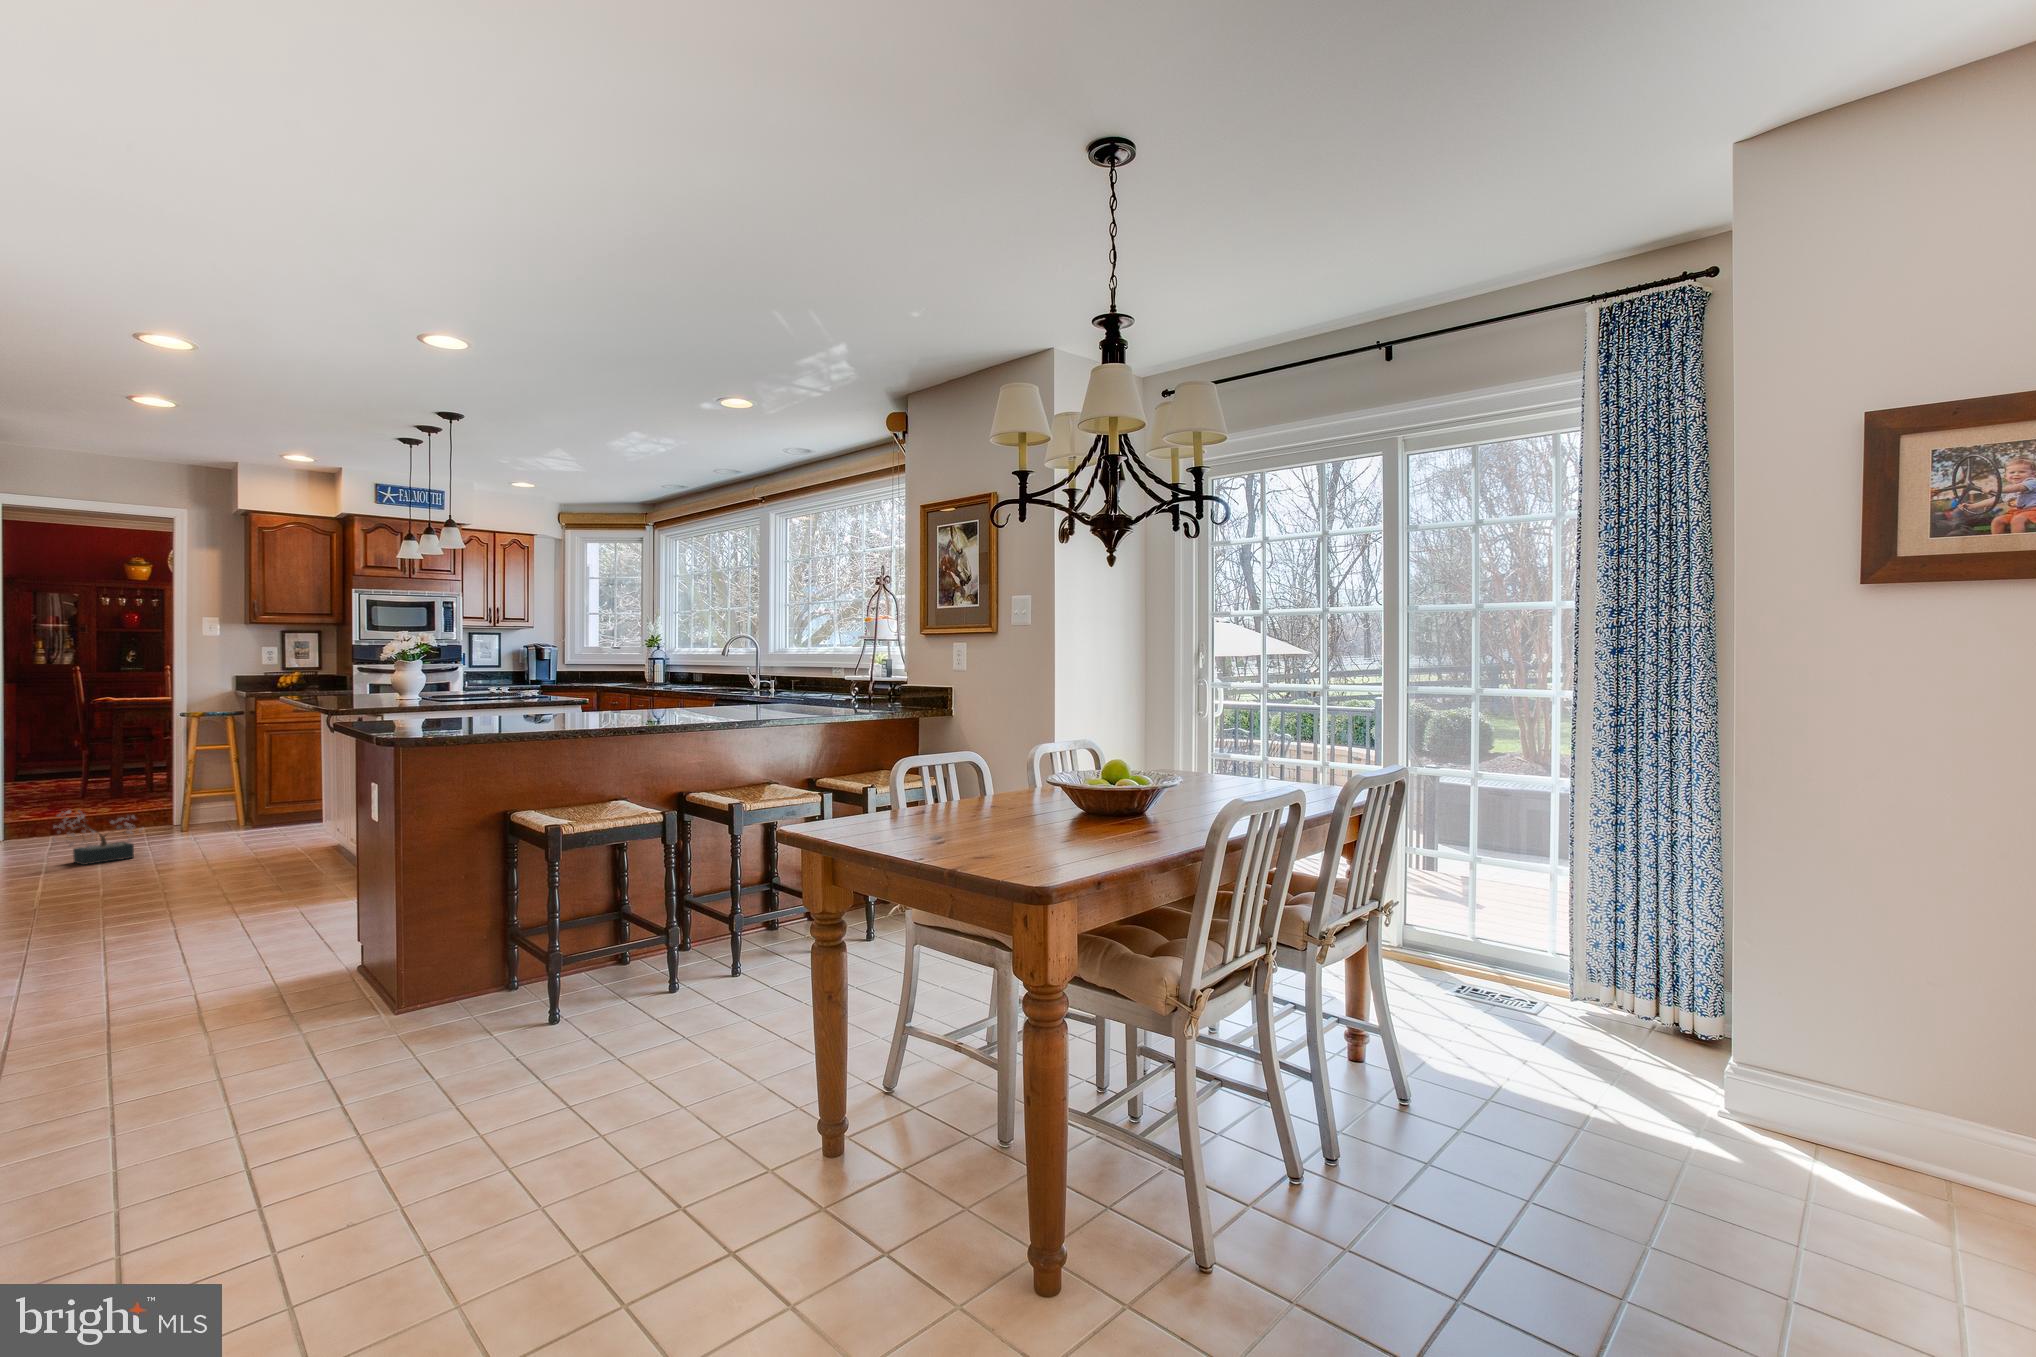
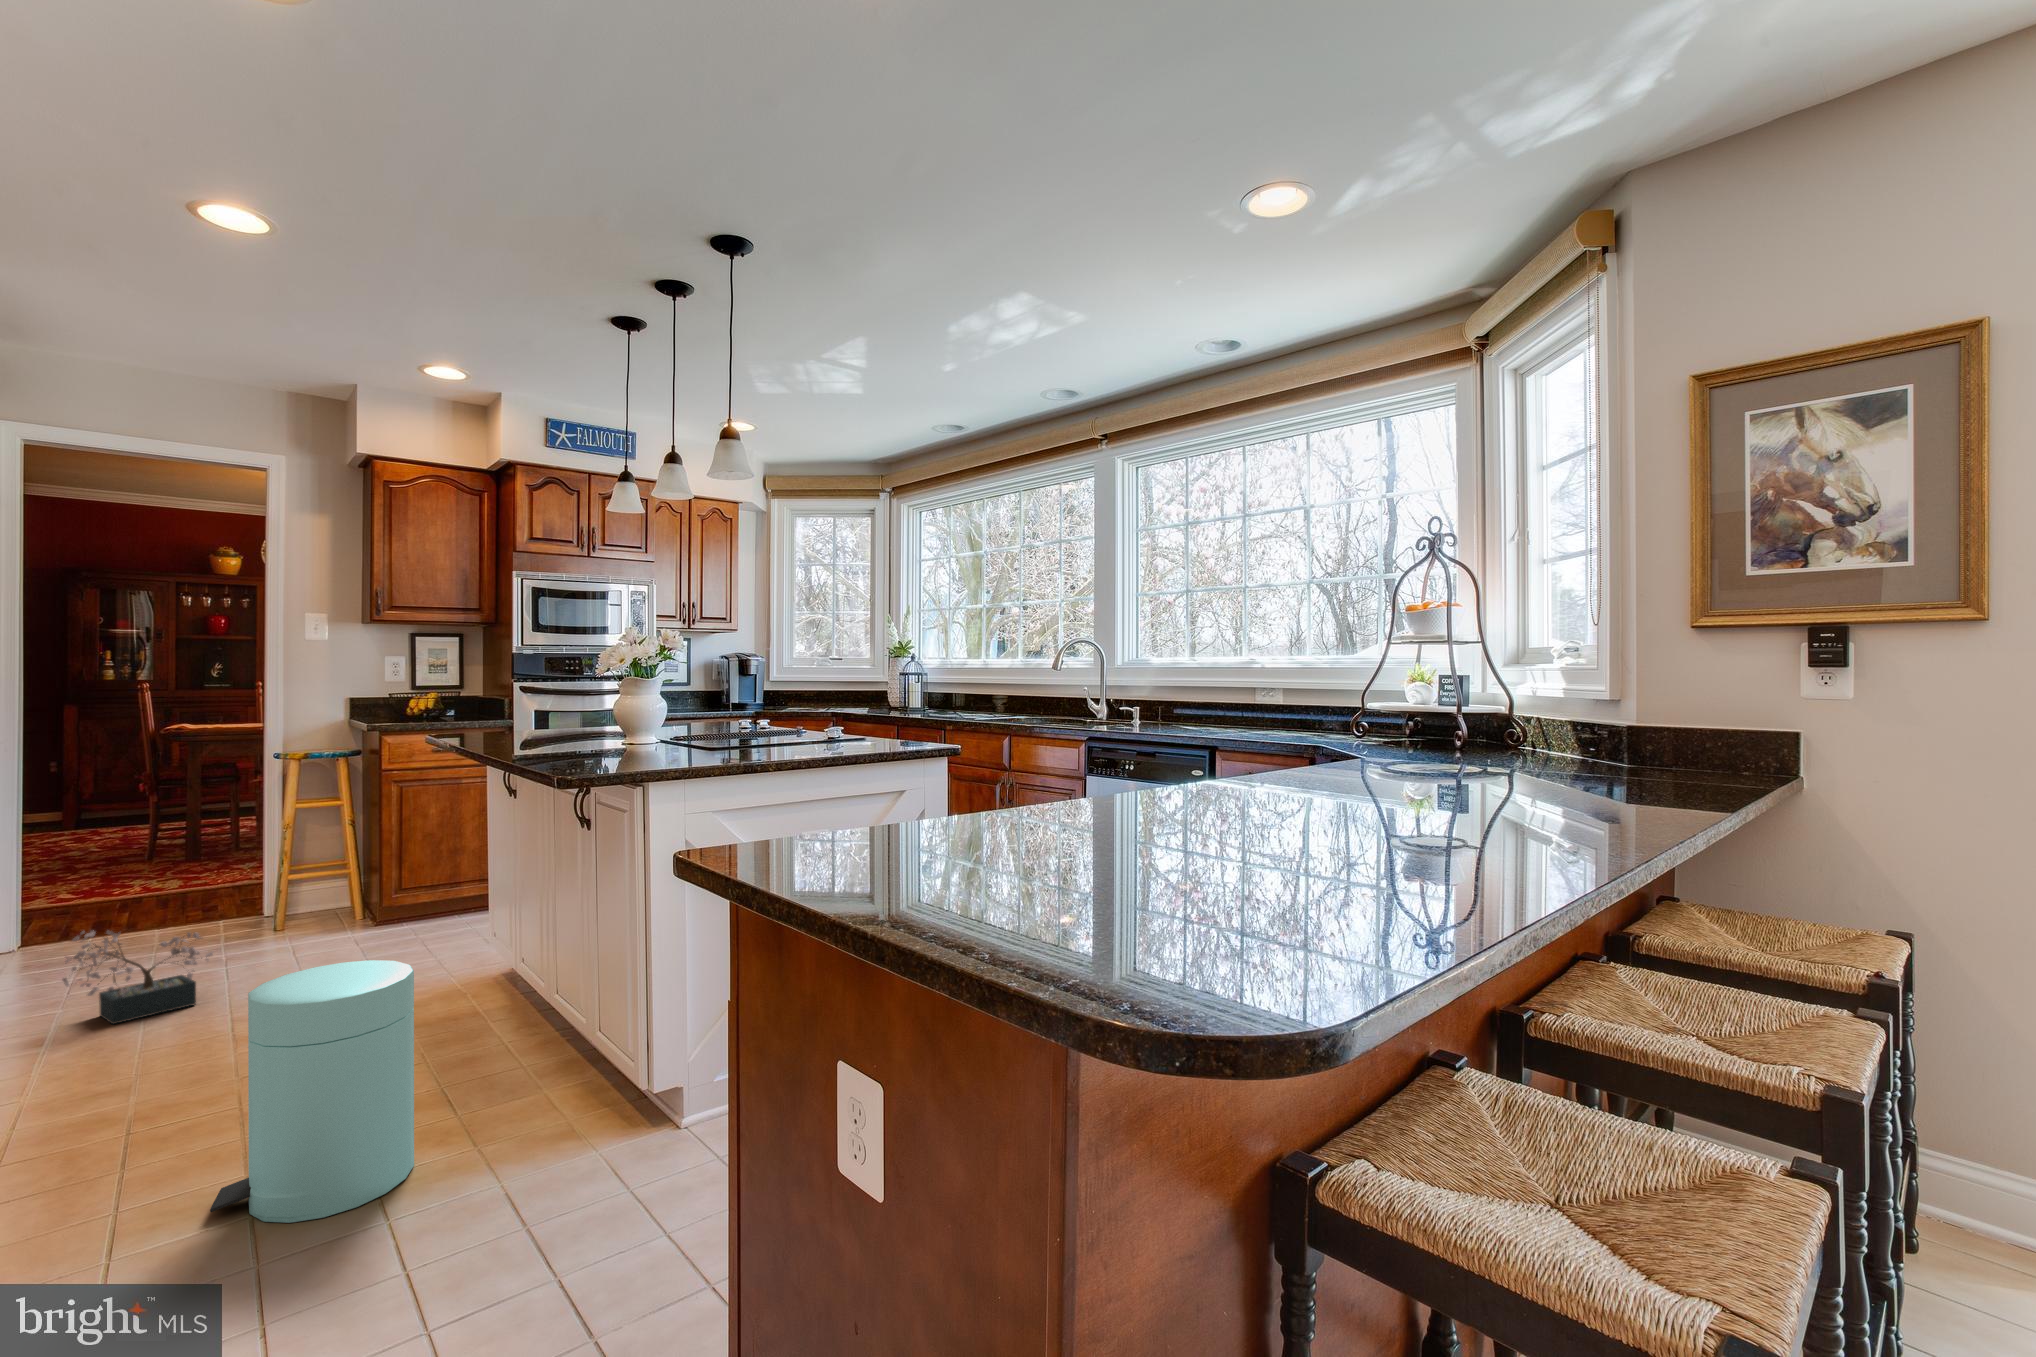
trash can: none [154,803,259,917] -> present [210,960,414,1223]

